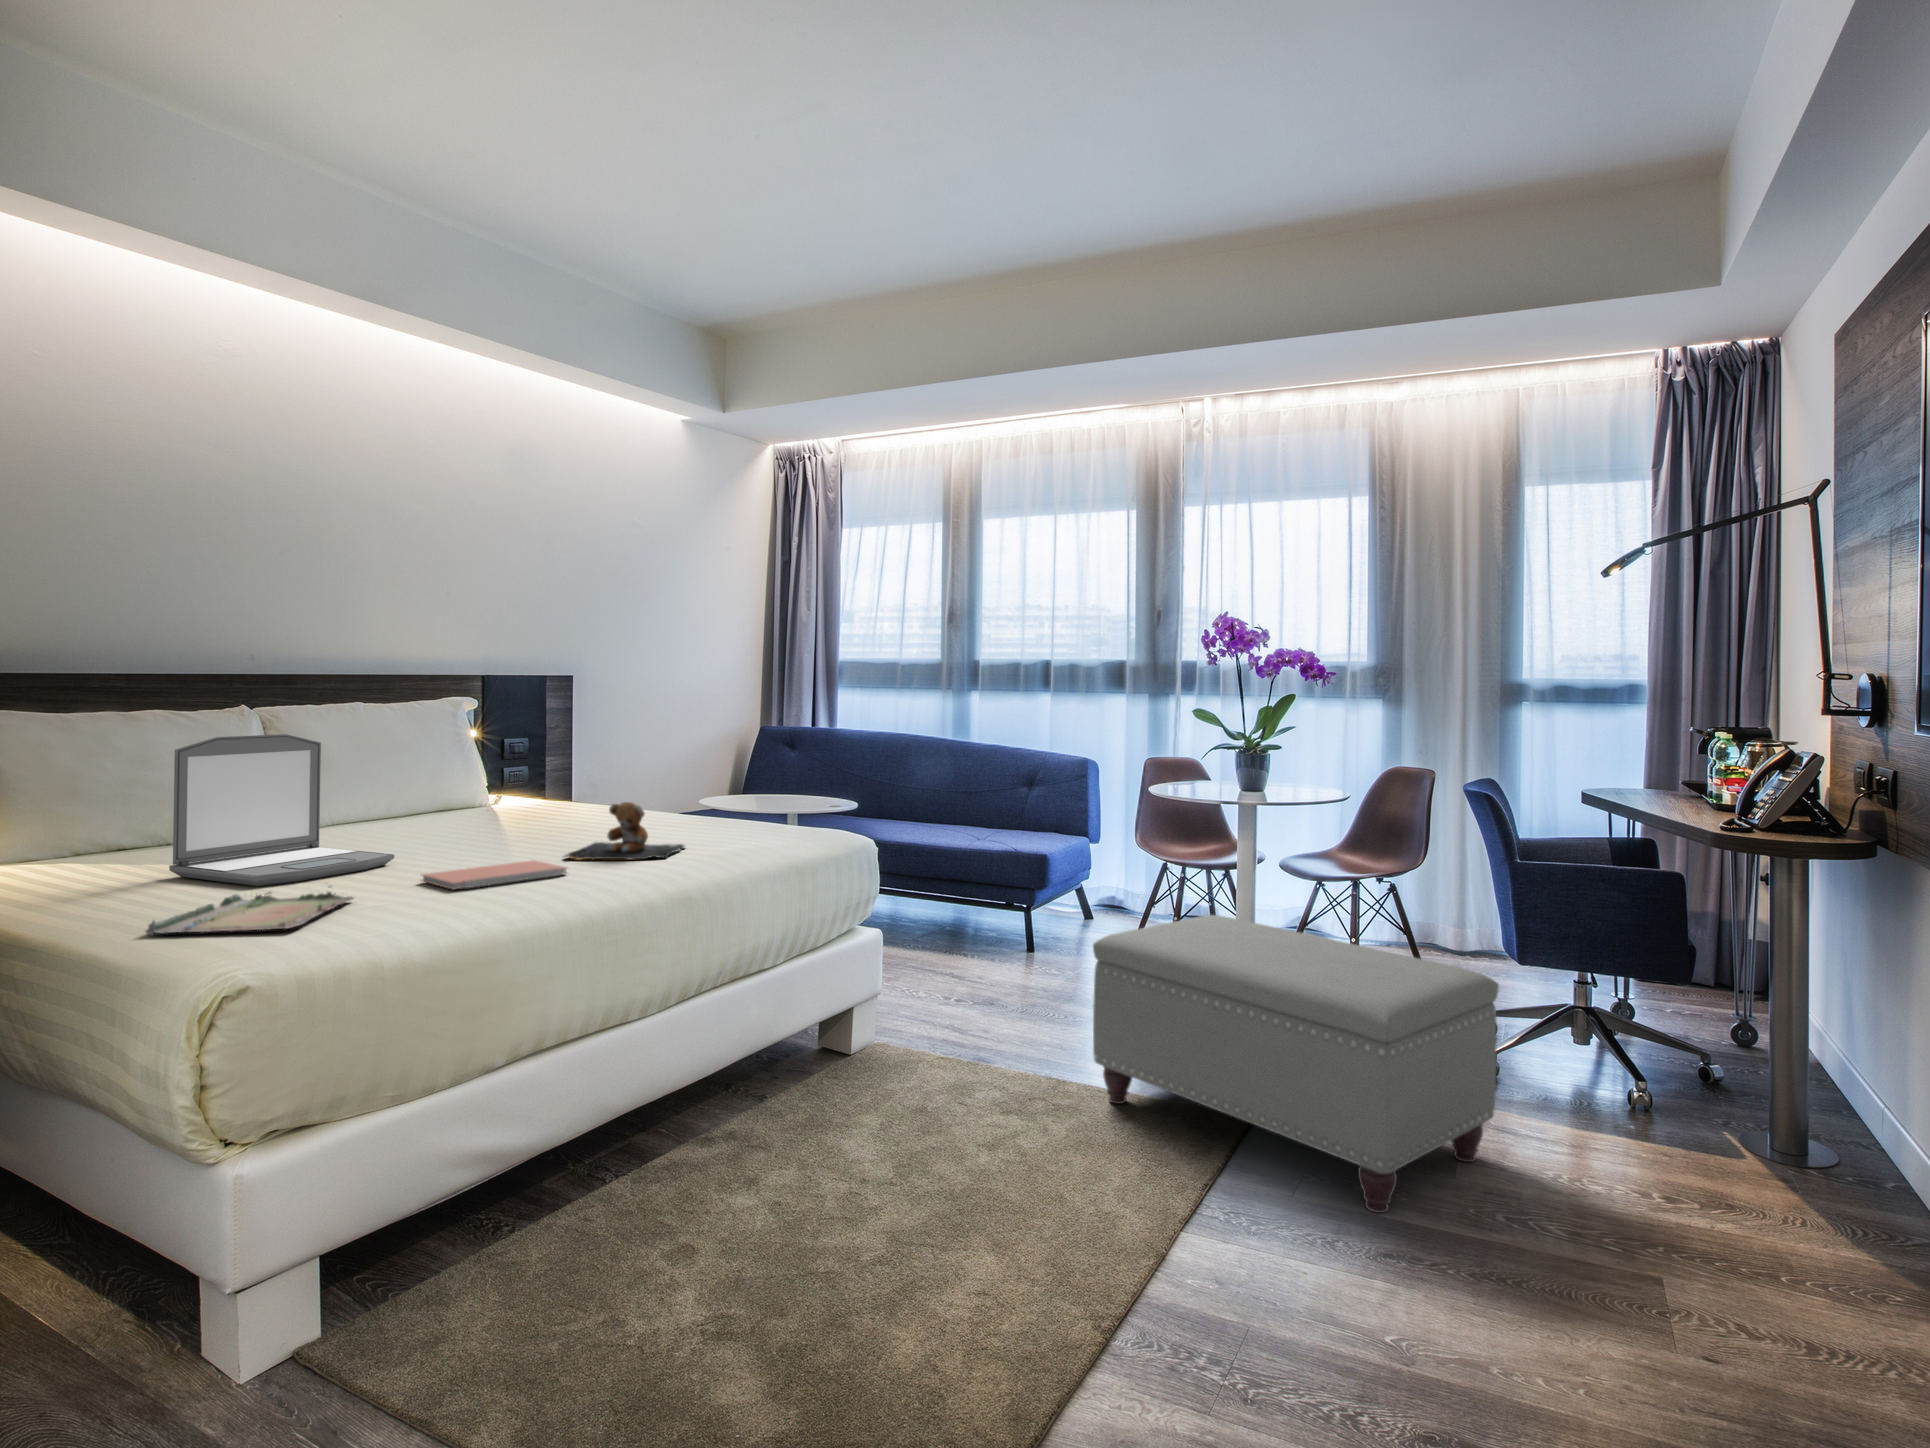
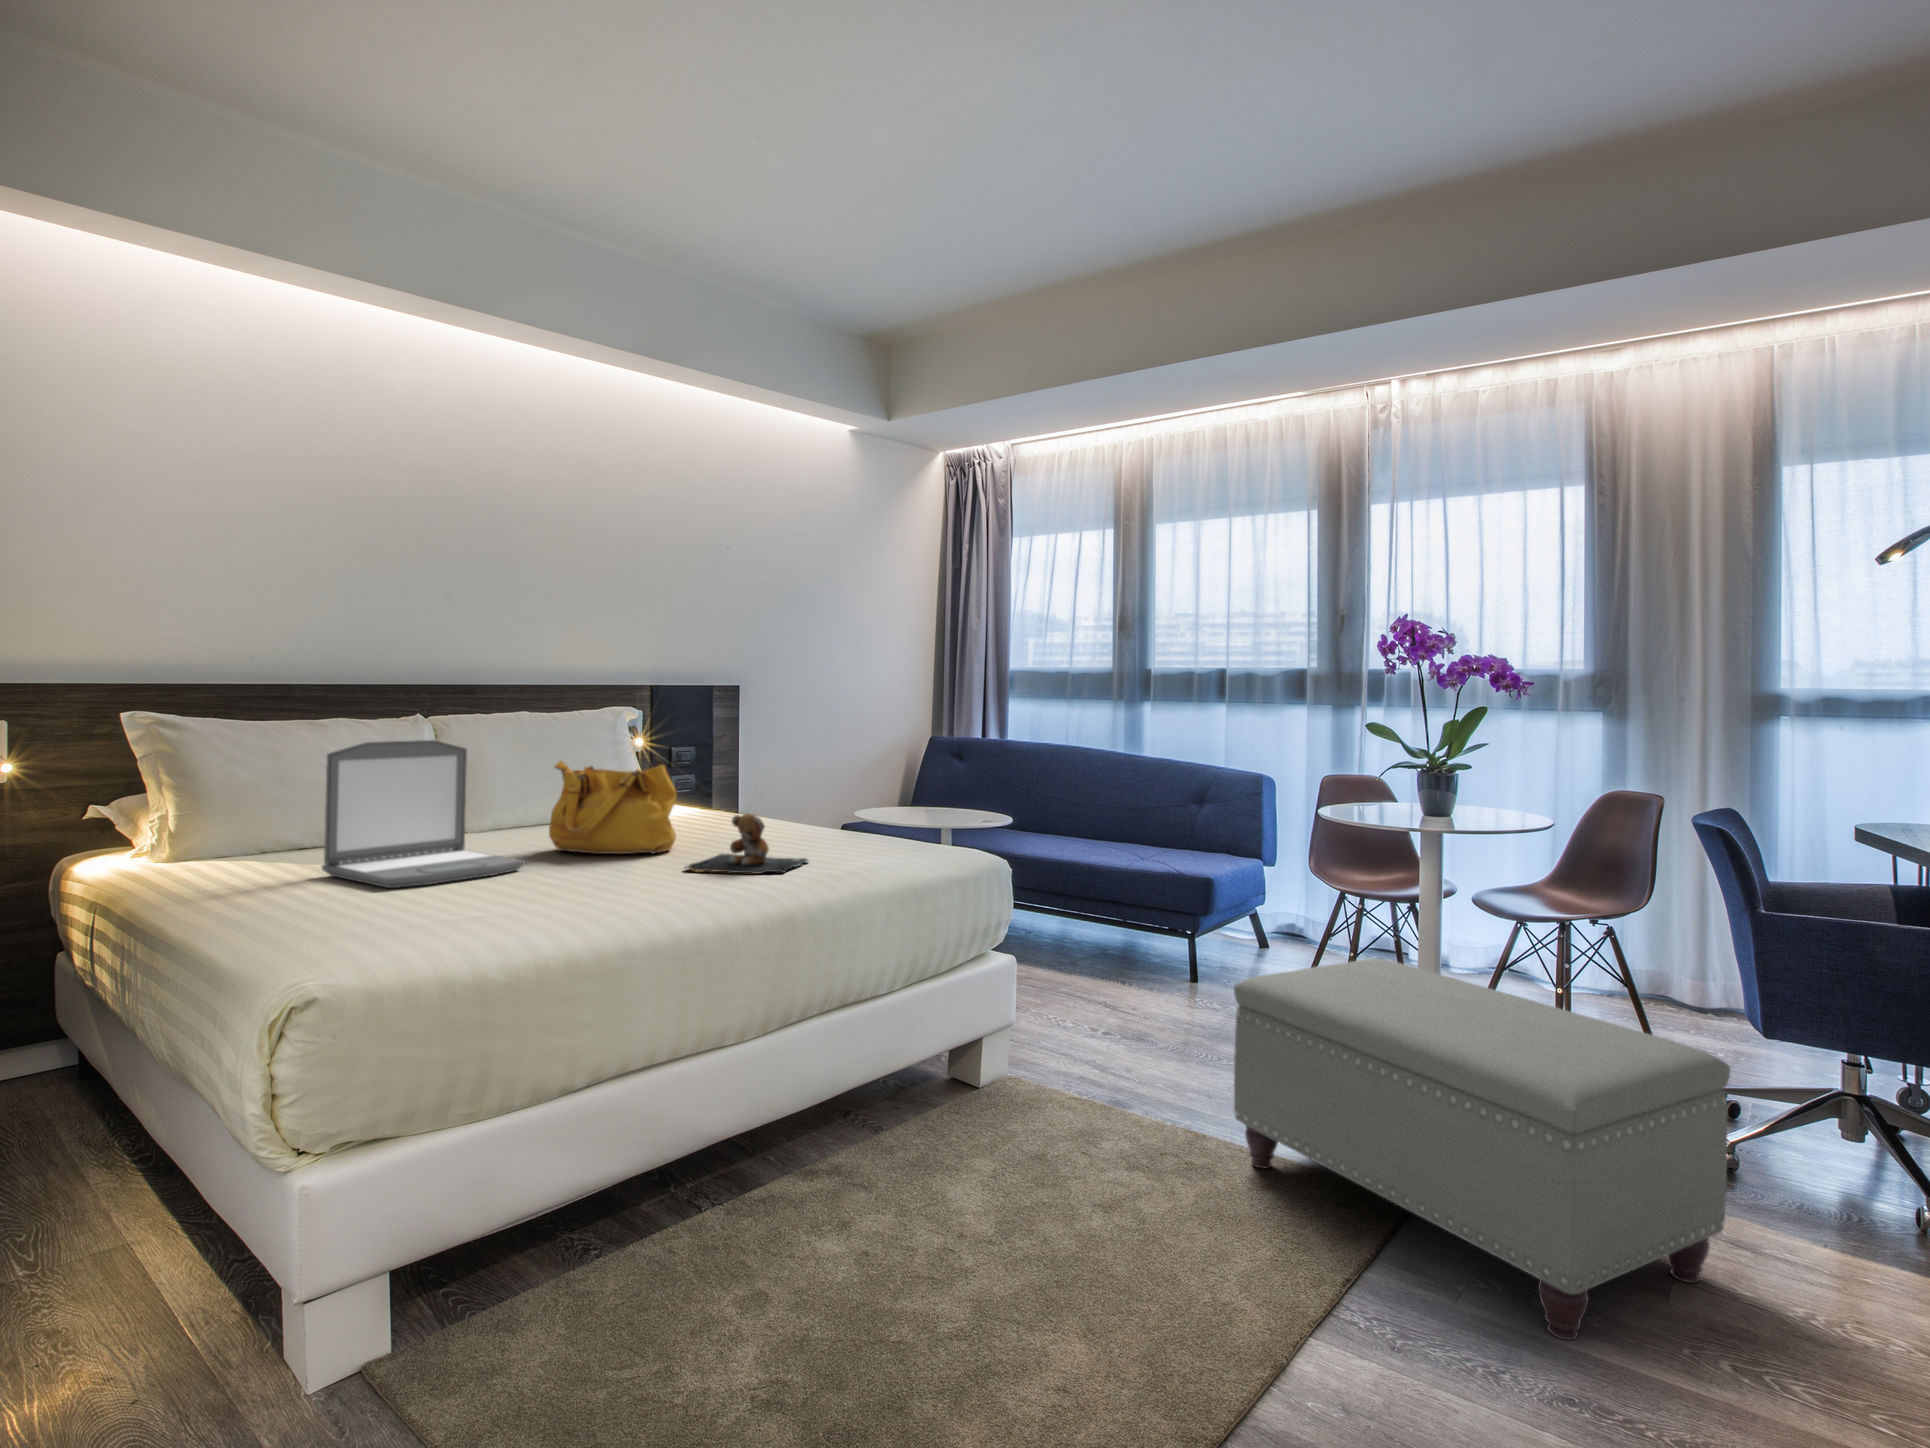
handbag: none [406,748,543,847] -> present [549,757,676,854]
notebook: present [422,860,566,889] -> none [536,871,679,900]
tray: present [145,891,353,934] -> none [256,889,465,937]

